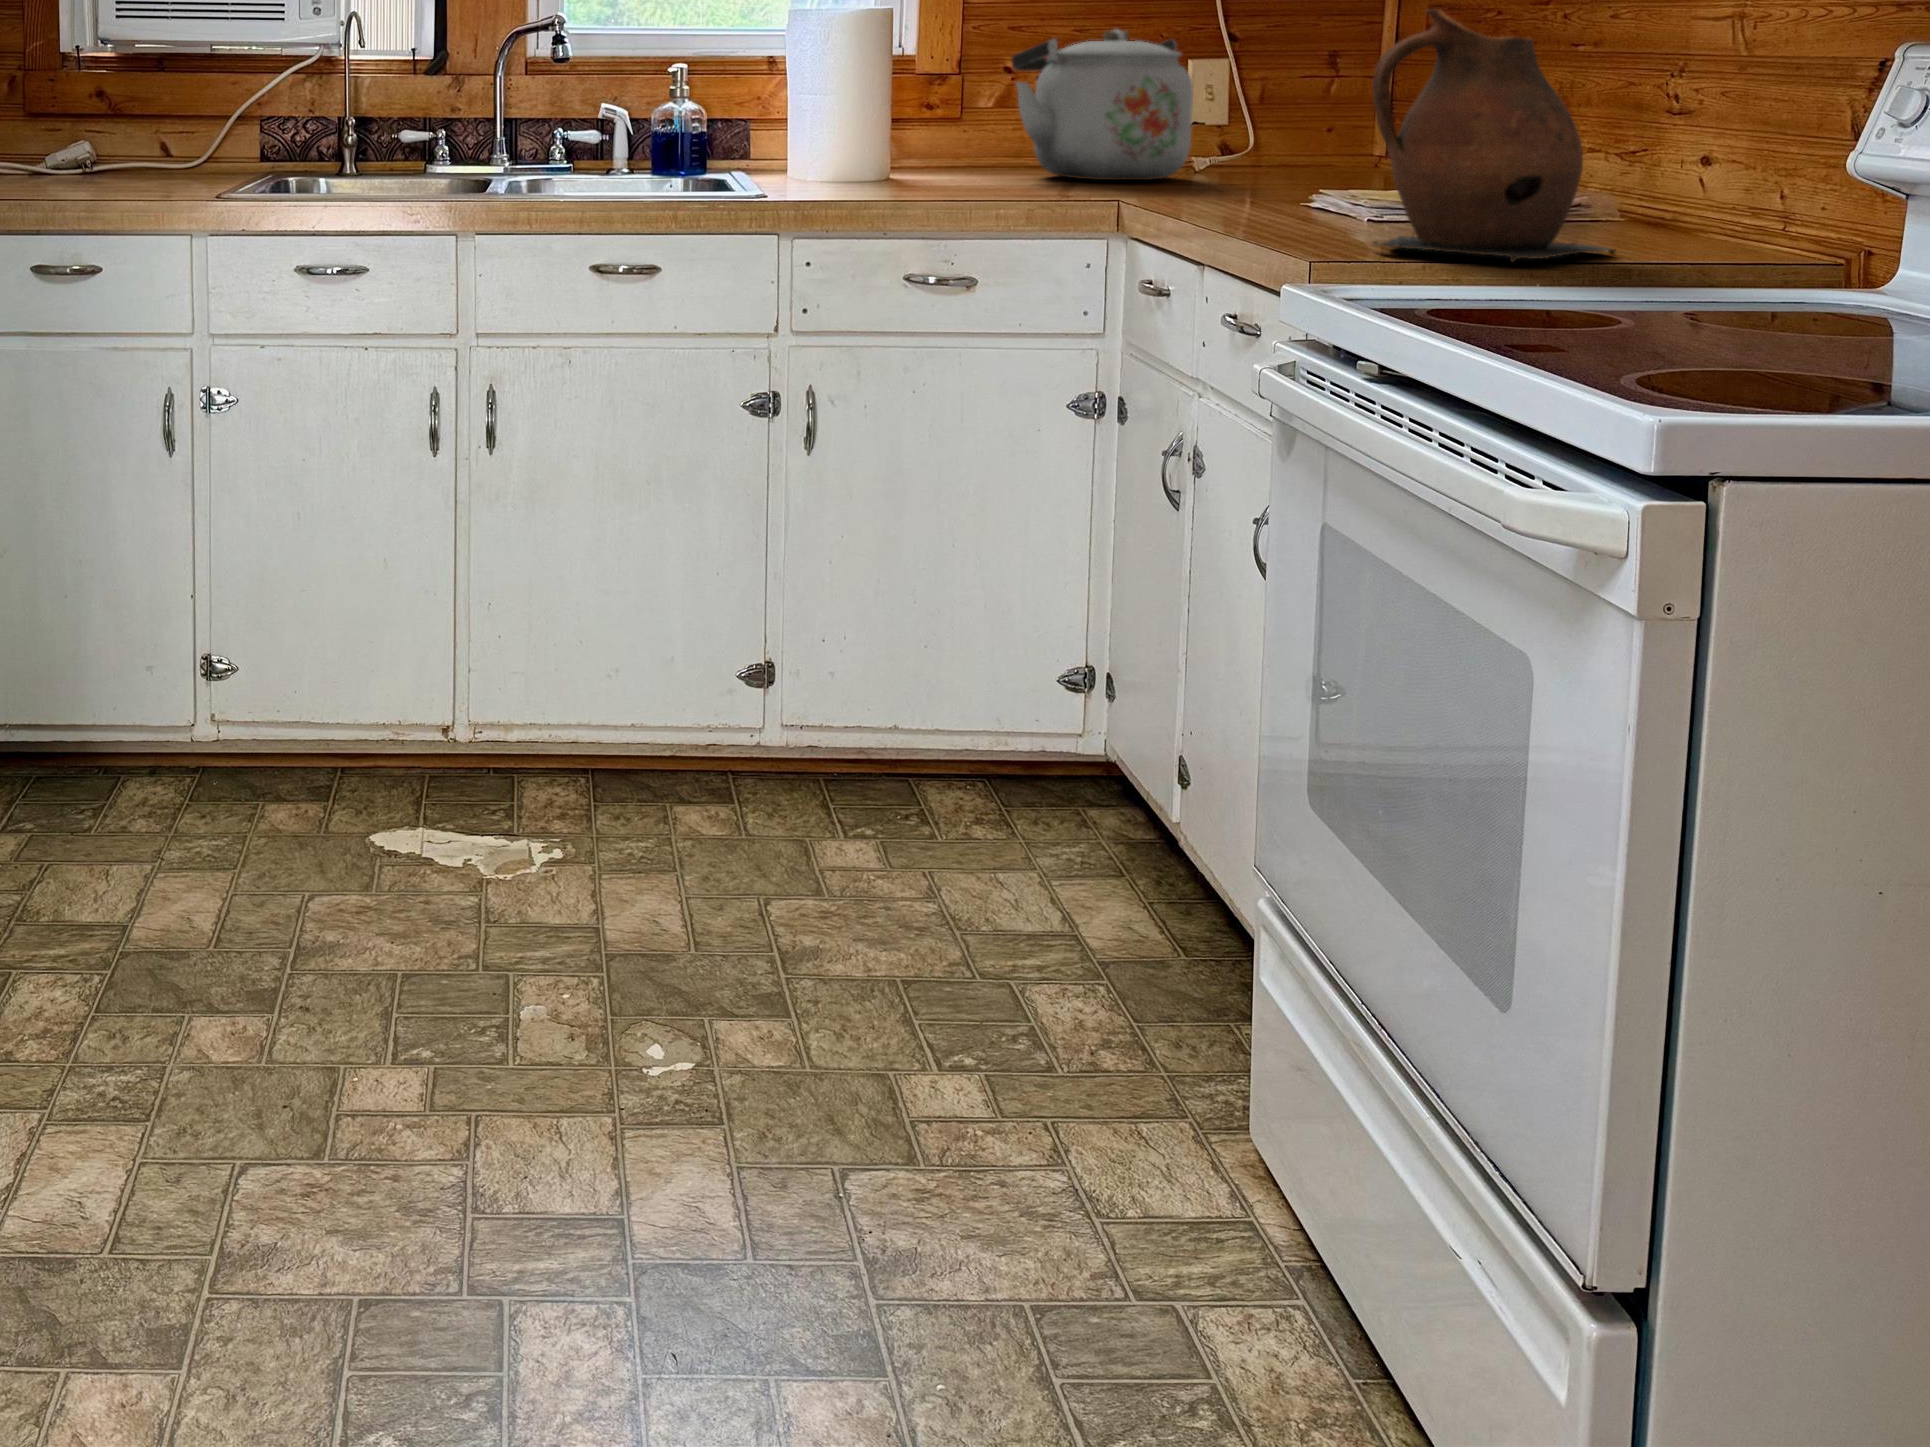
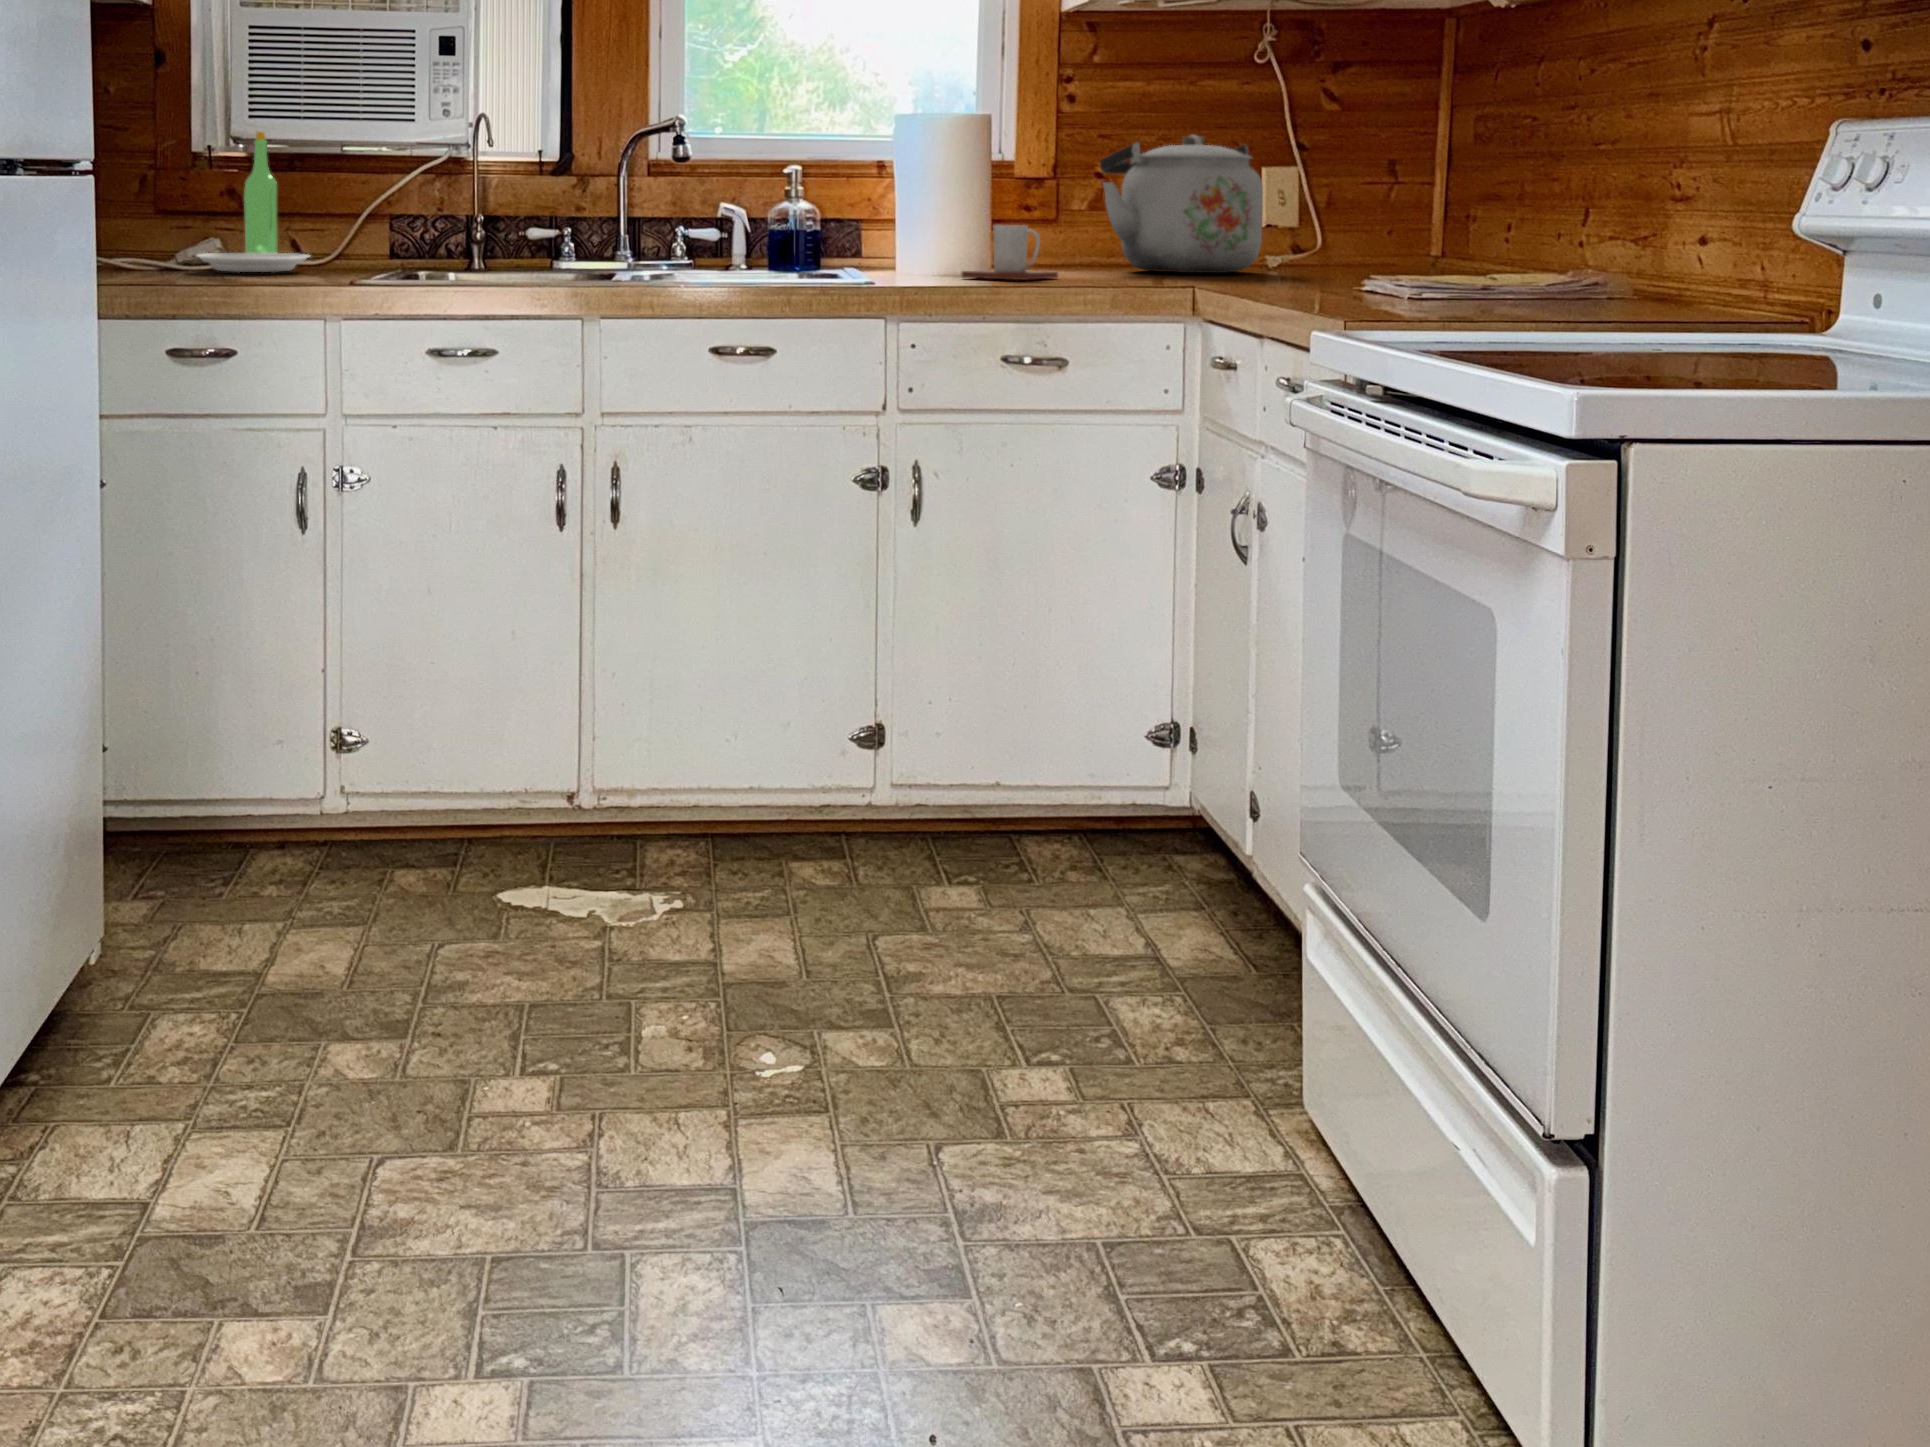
ceramic pitcher: present [1372,9,1615,262] -> none [1398,101,1606,320]
plate: none [59,33,177,182] -> present [197,131,309,272]
mug: none [862,131,967,192] -> present [961,225,1058,280]

